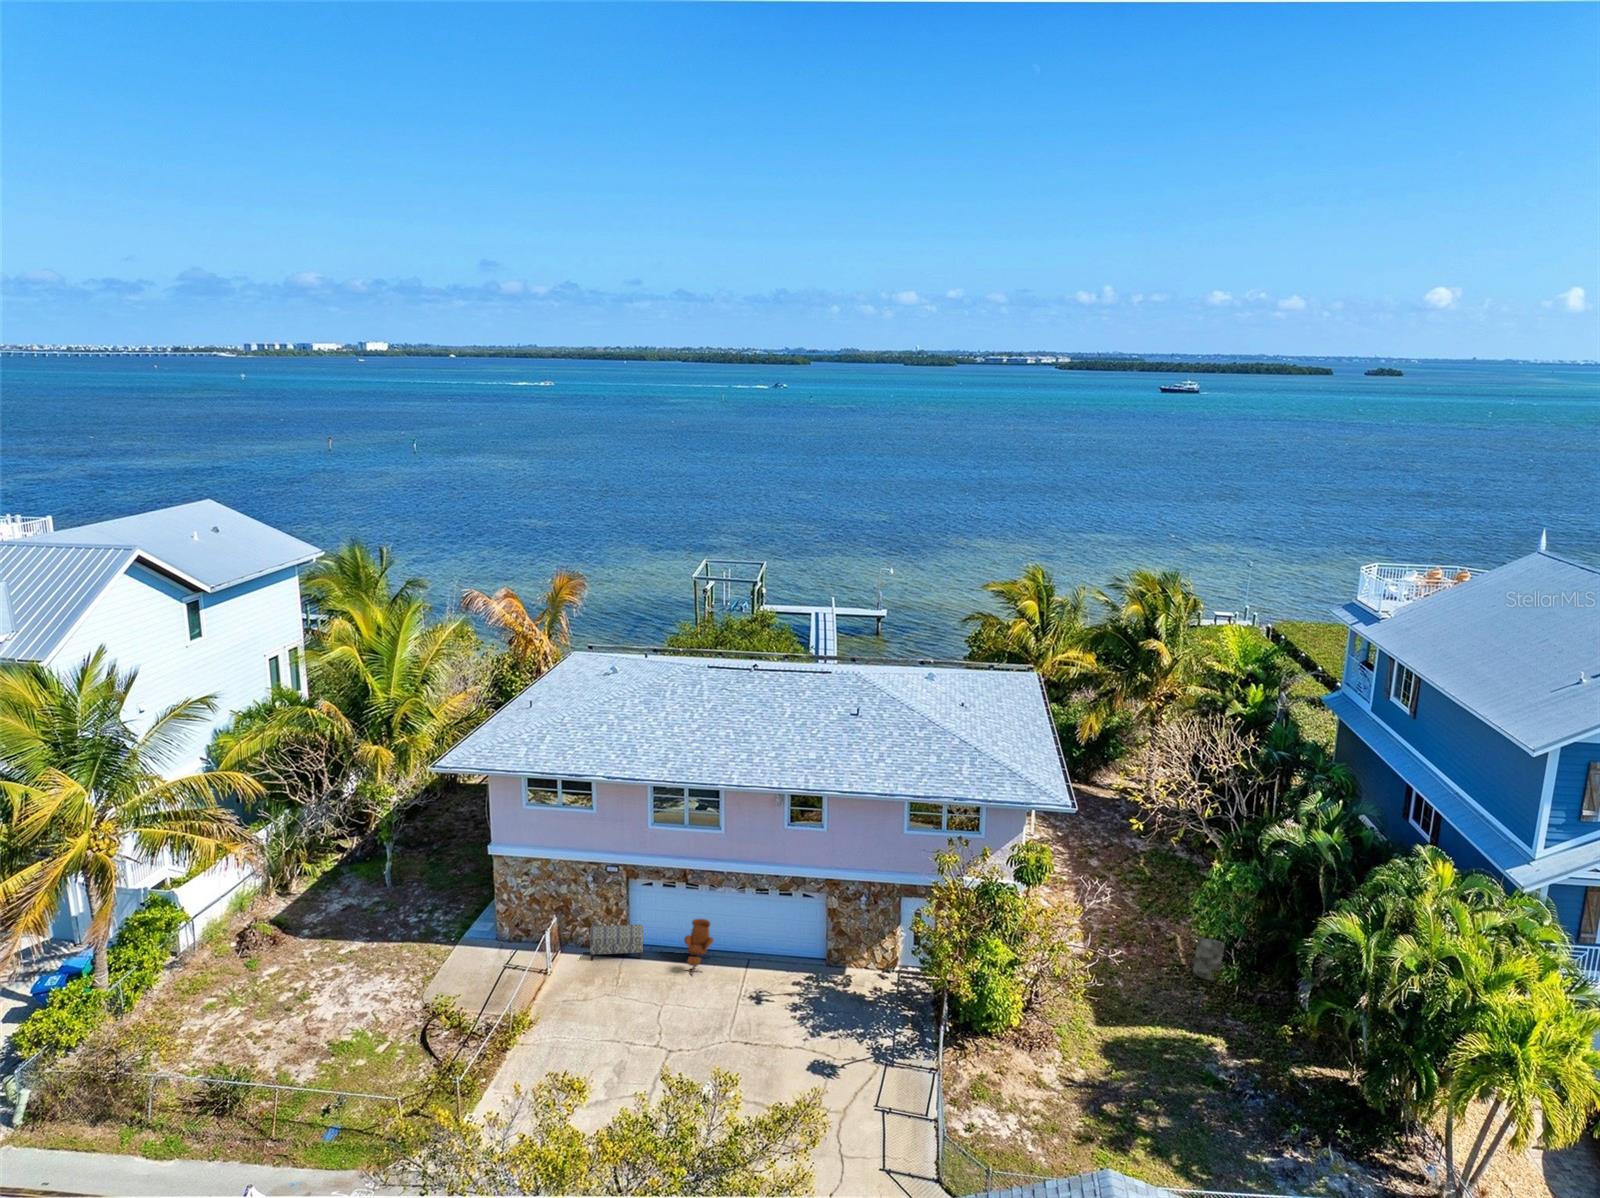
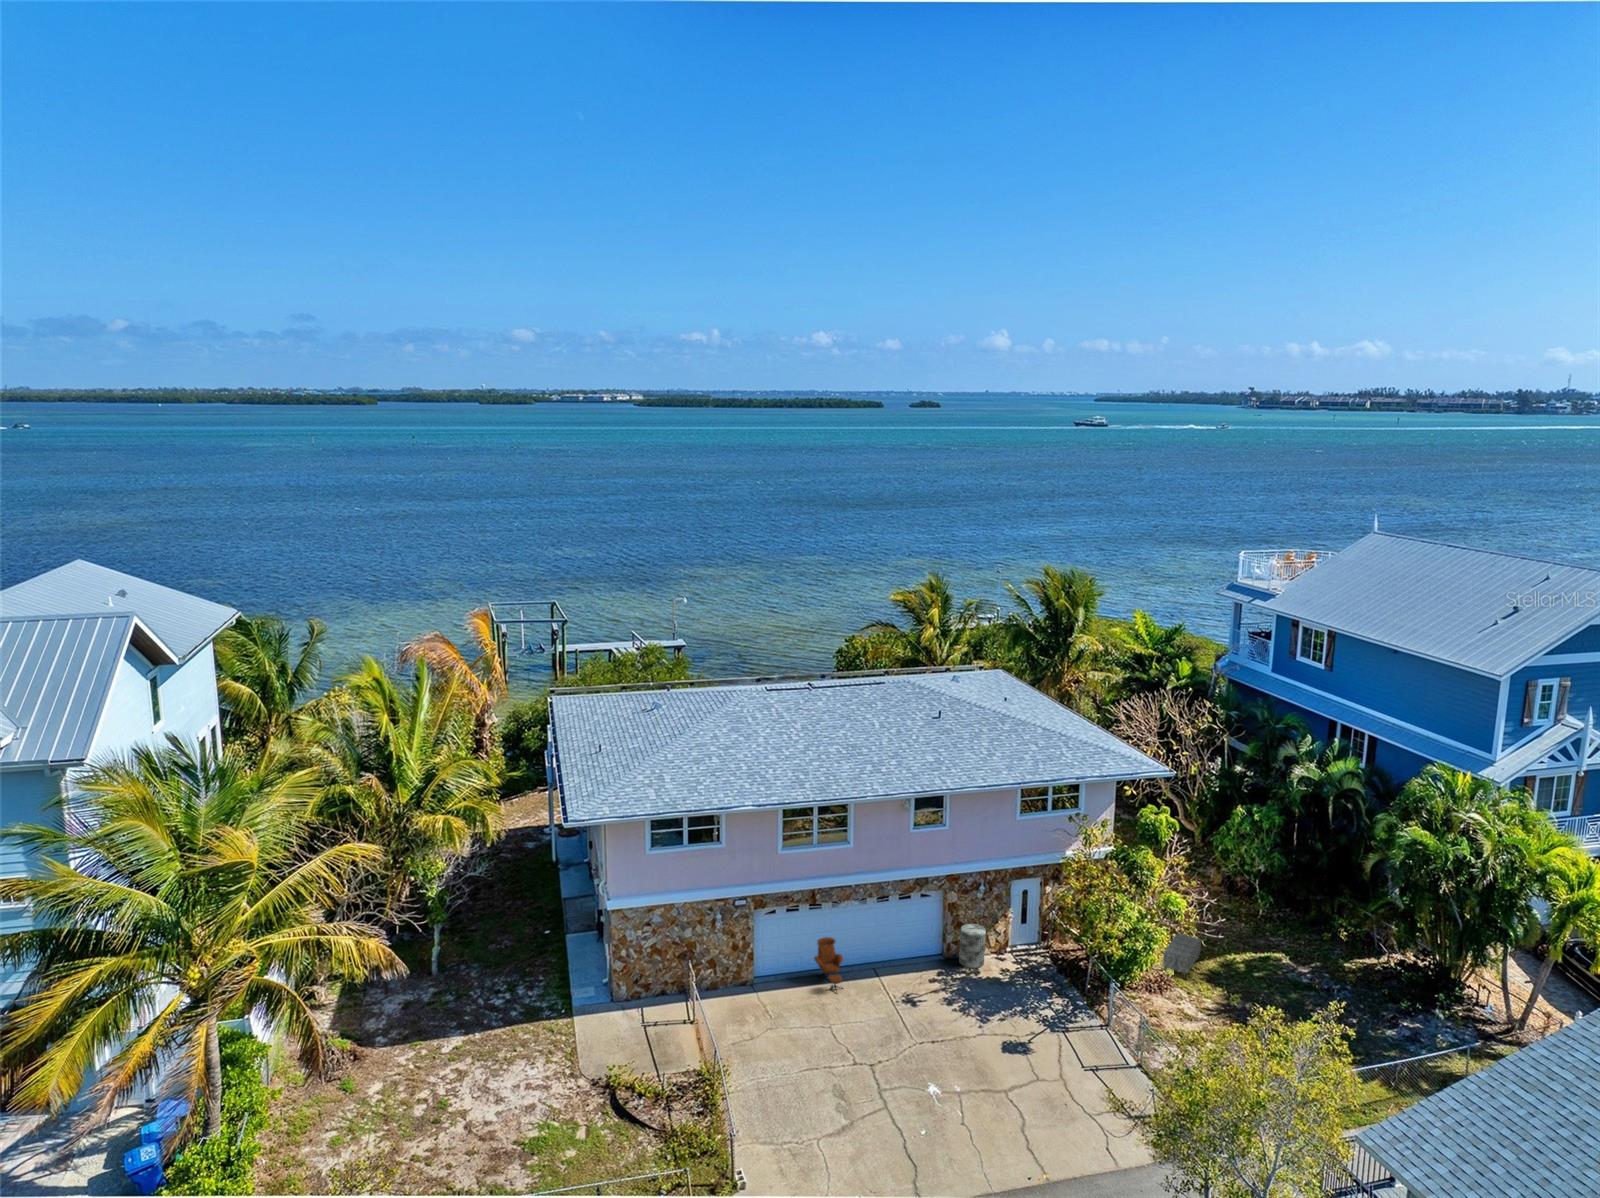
bench: present [590,925,643,961] -> present [1162,933,1201,980]
trash can: present [1193,937,1225,980] -> present [959,924,986,968]

